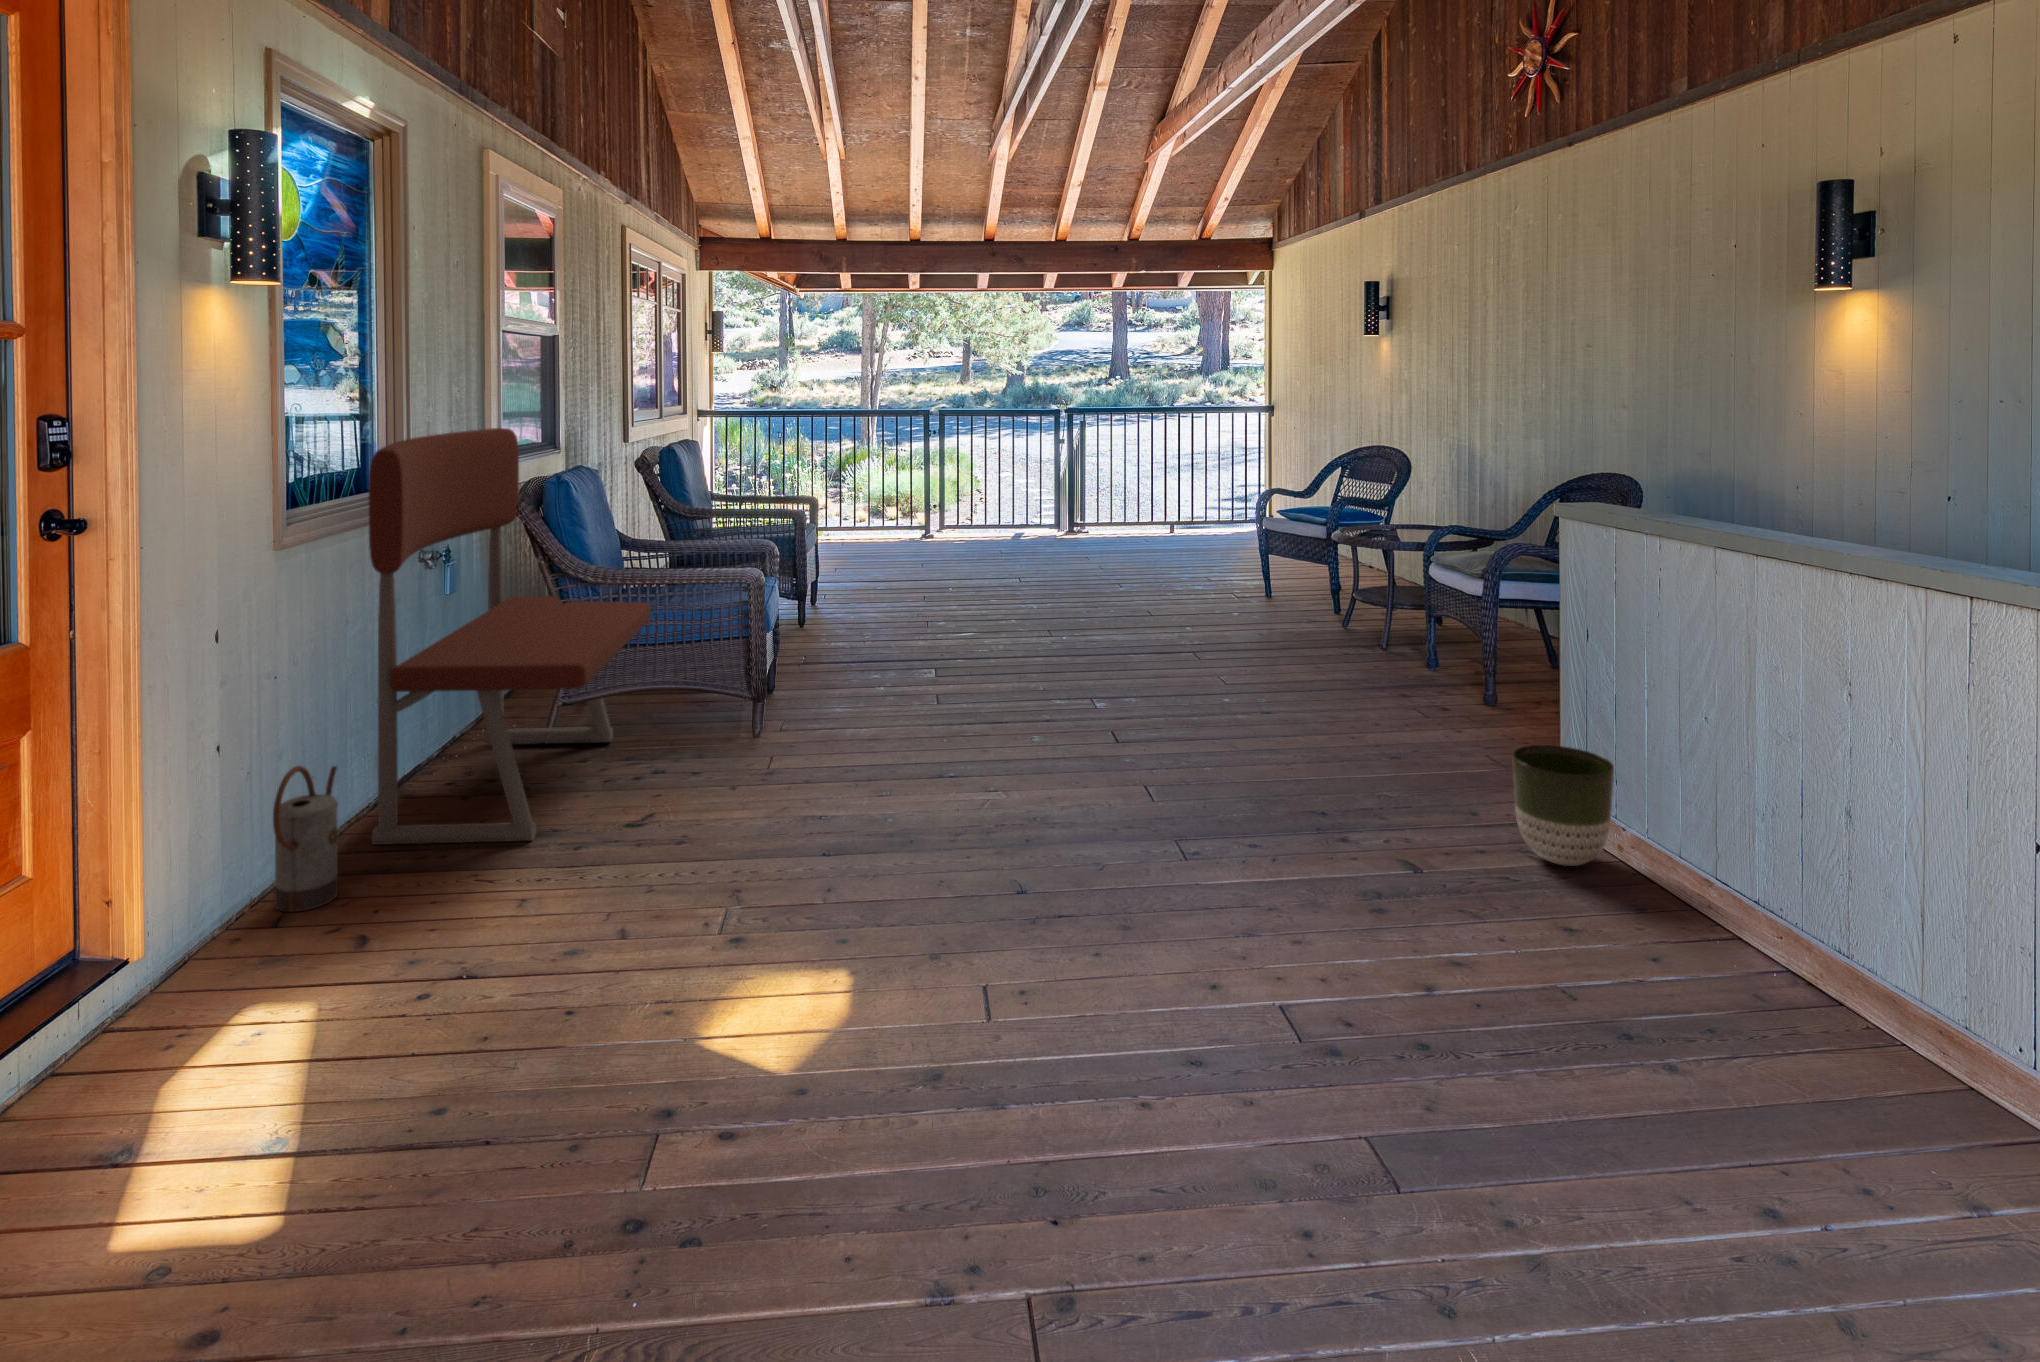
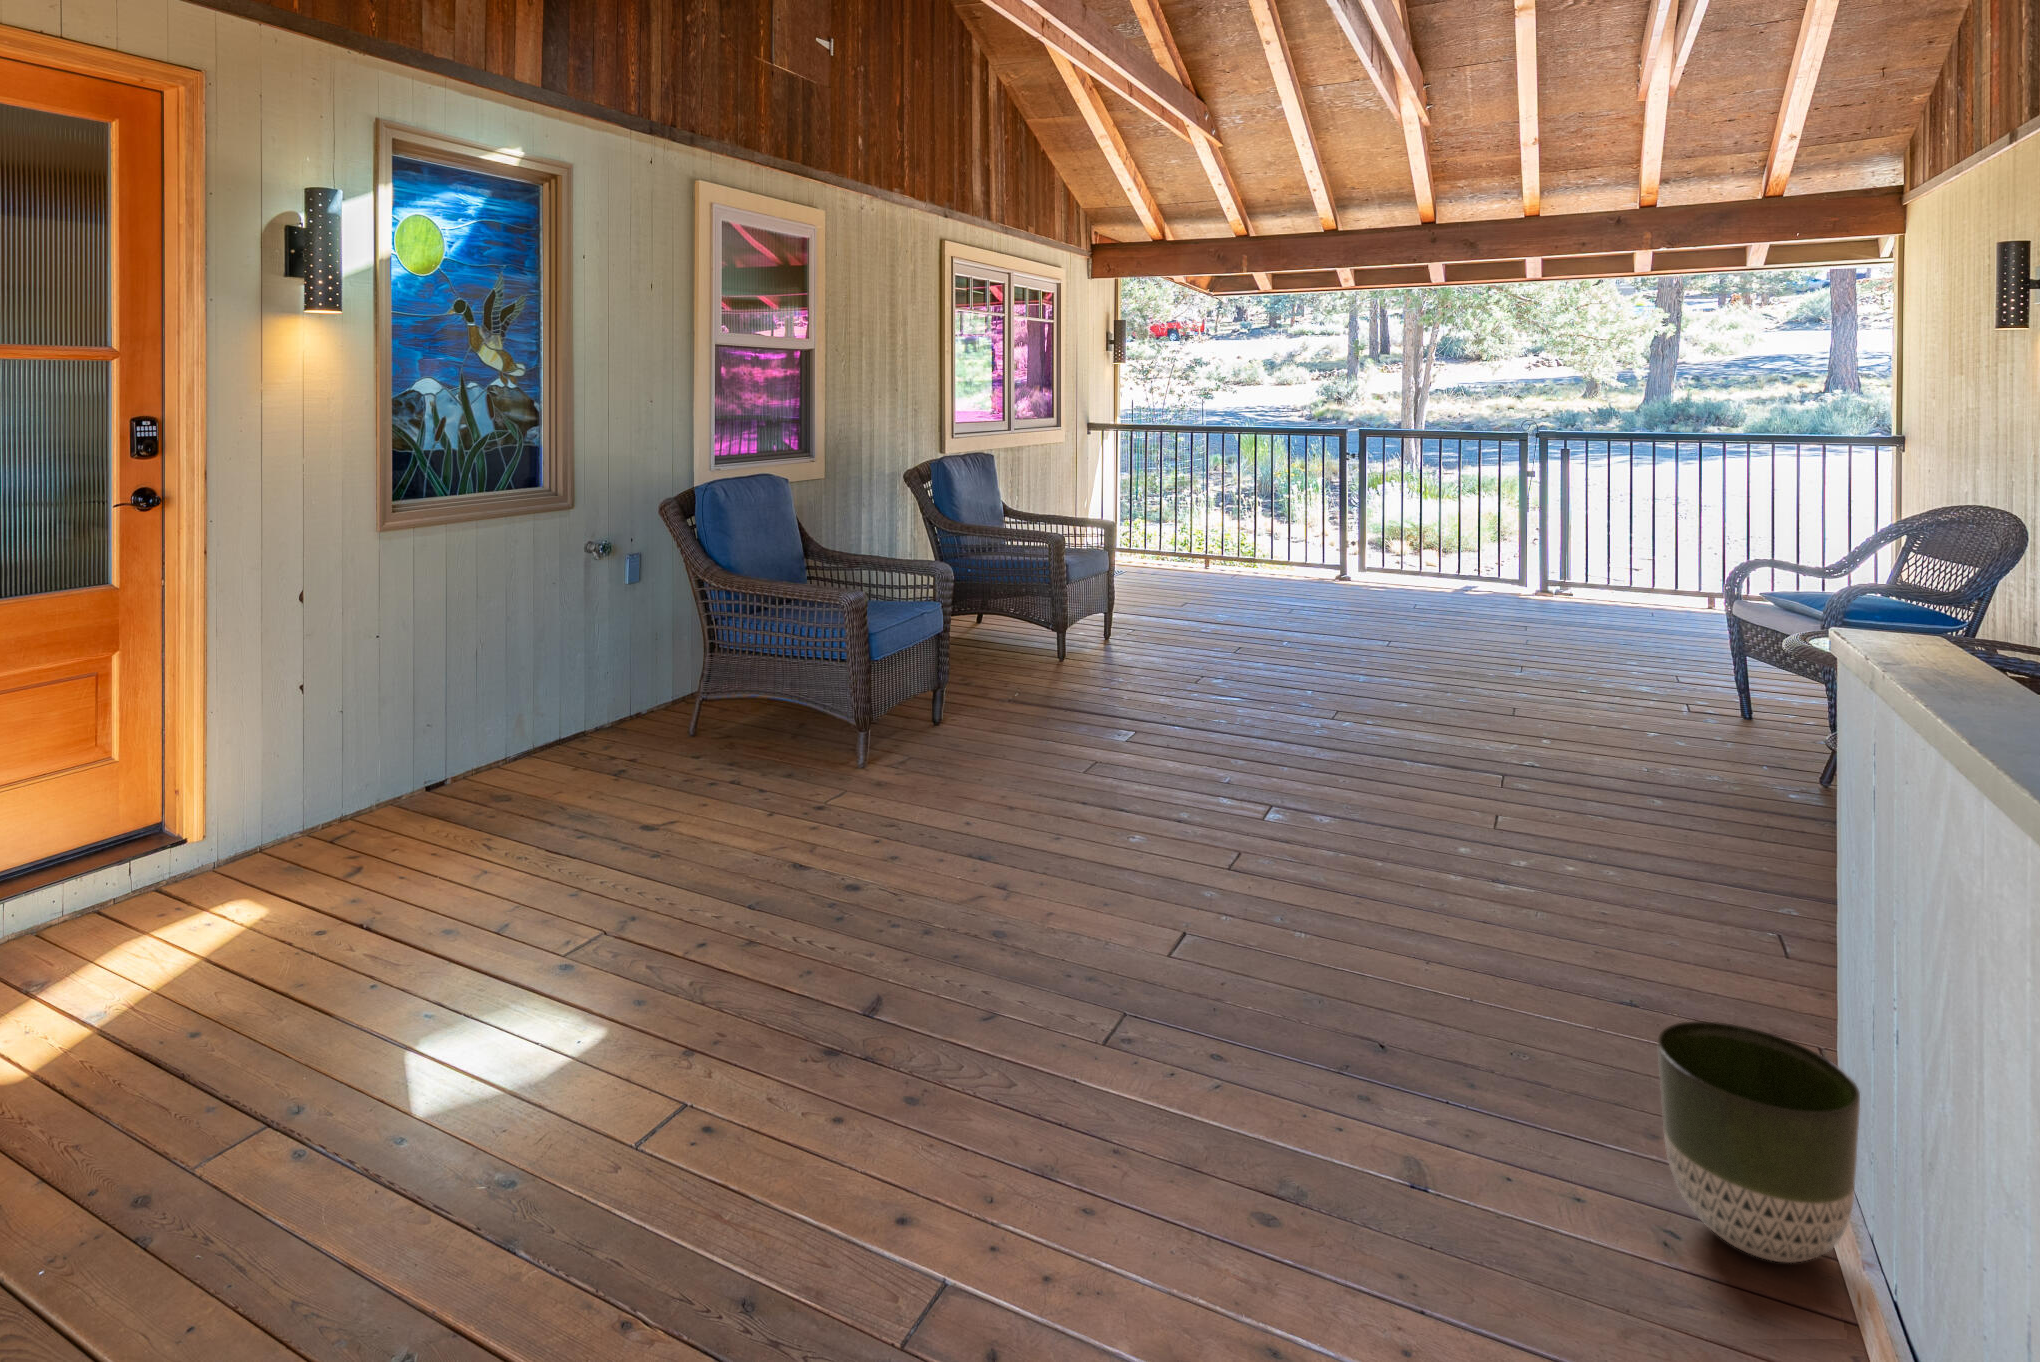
bench: present [369,428,652,845] -> none [460,434,786,822]
watering can: present [273,766,338,912] -> none [330,713,421,838]

